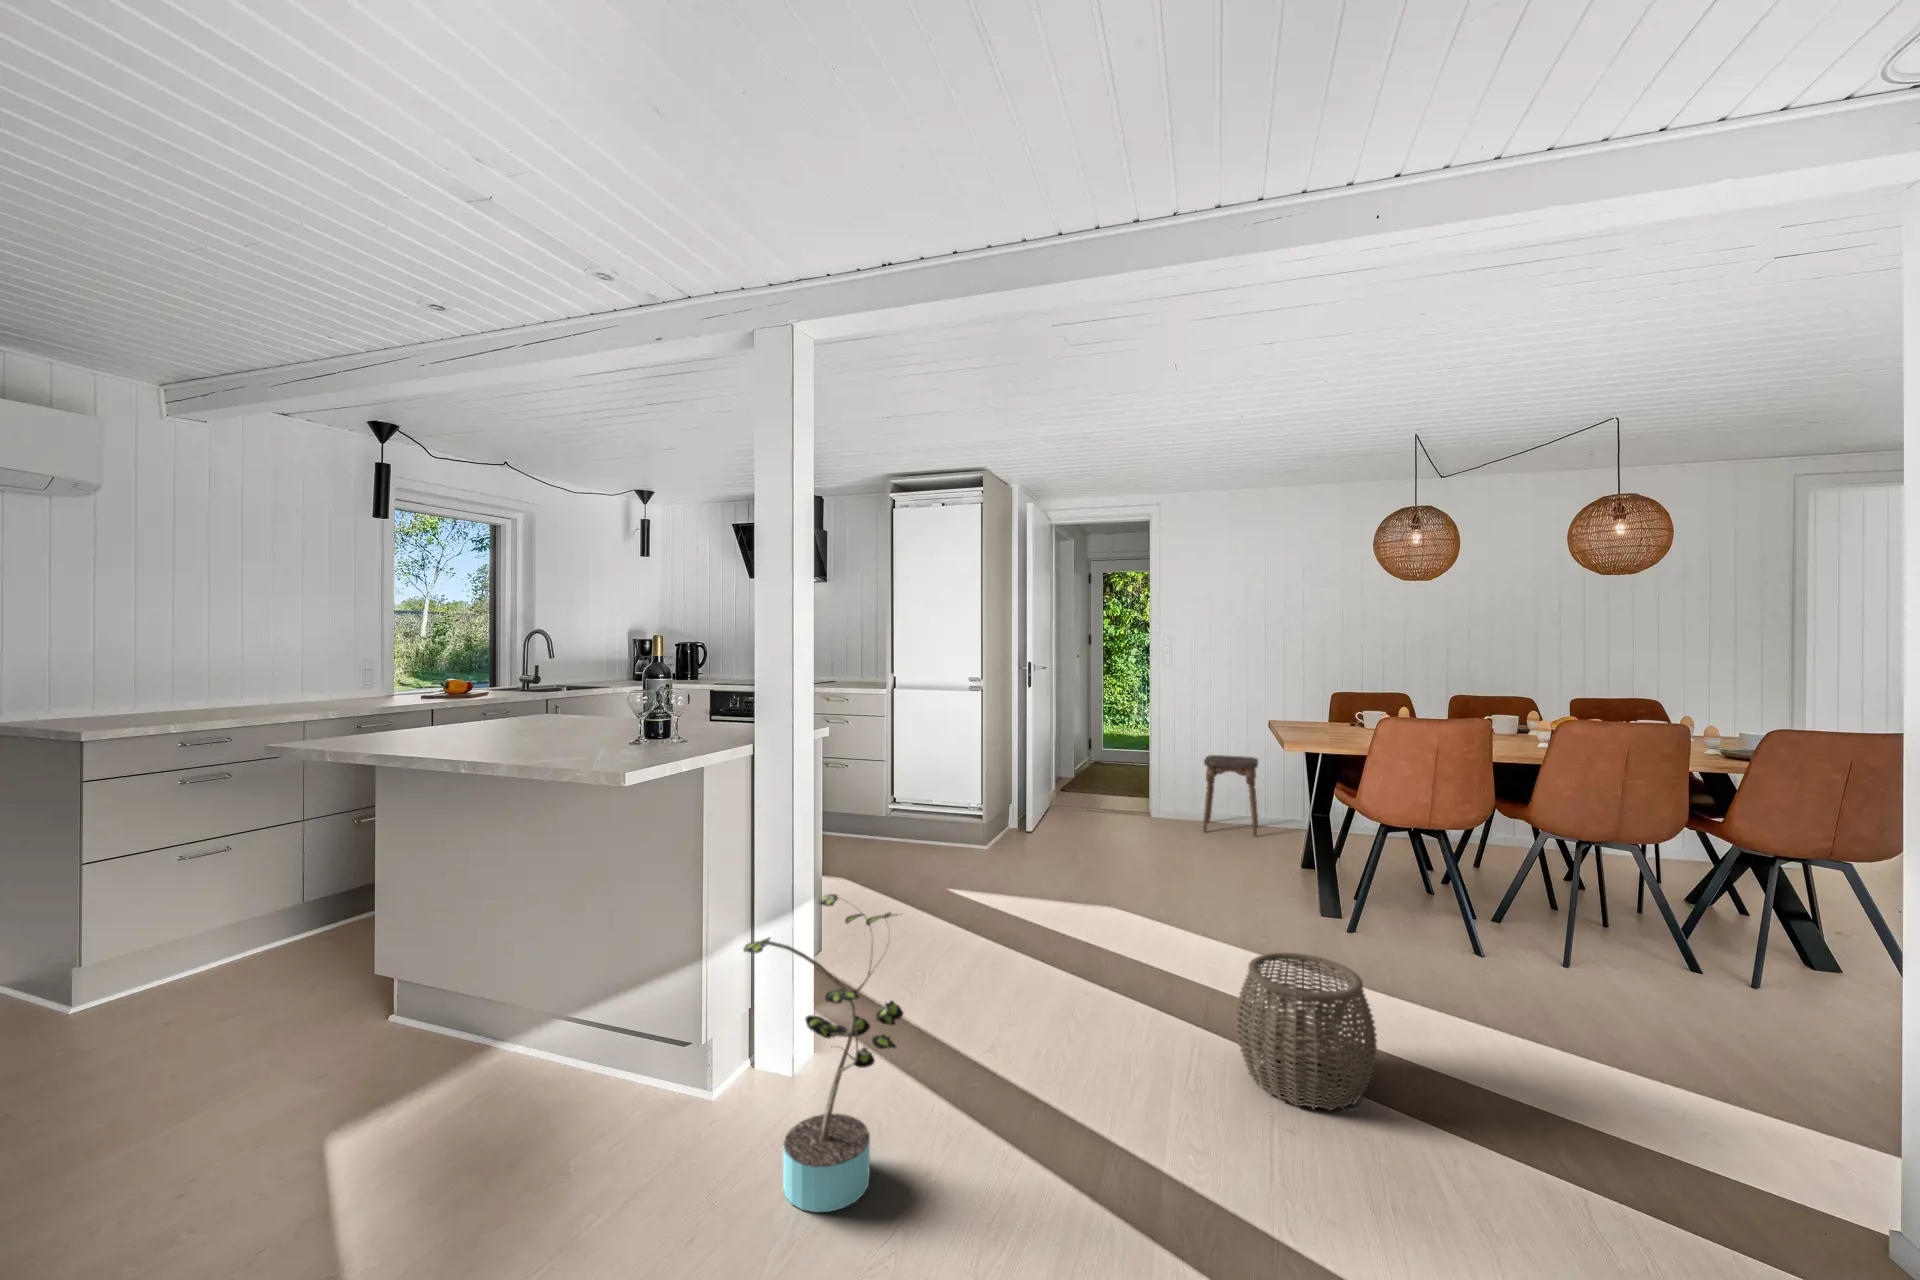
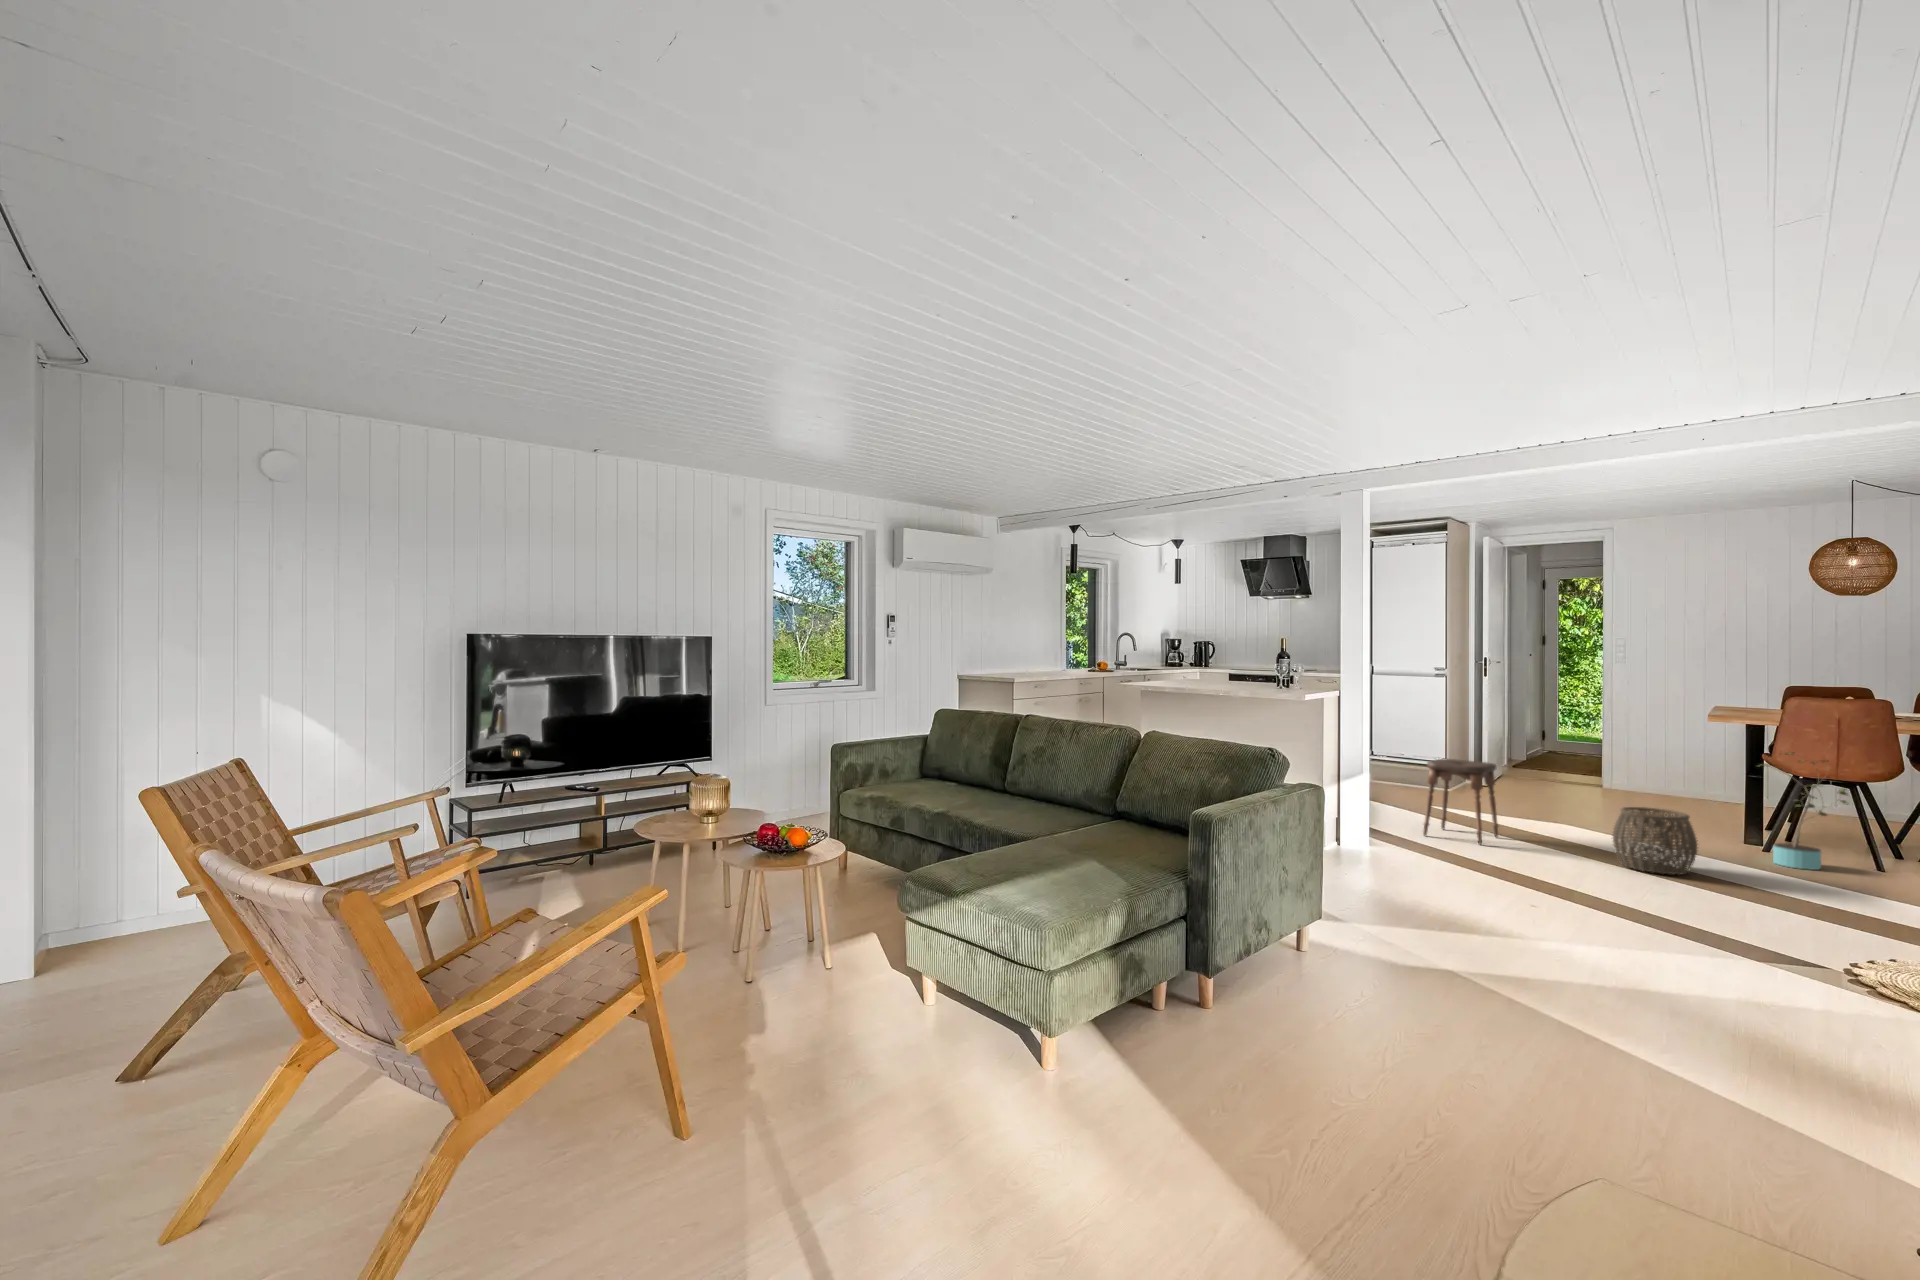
stool: present [1203,755,1258,836] -> present [1423,759,1498,845]
potted plant: present [744,894,903,1212] -> present [1757,752,1847,870]

